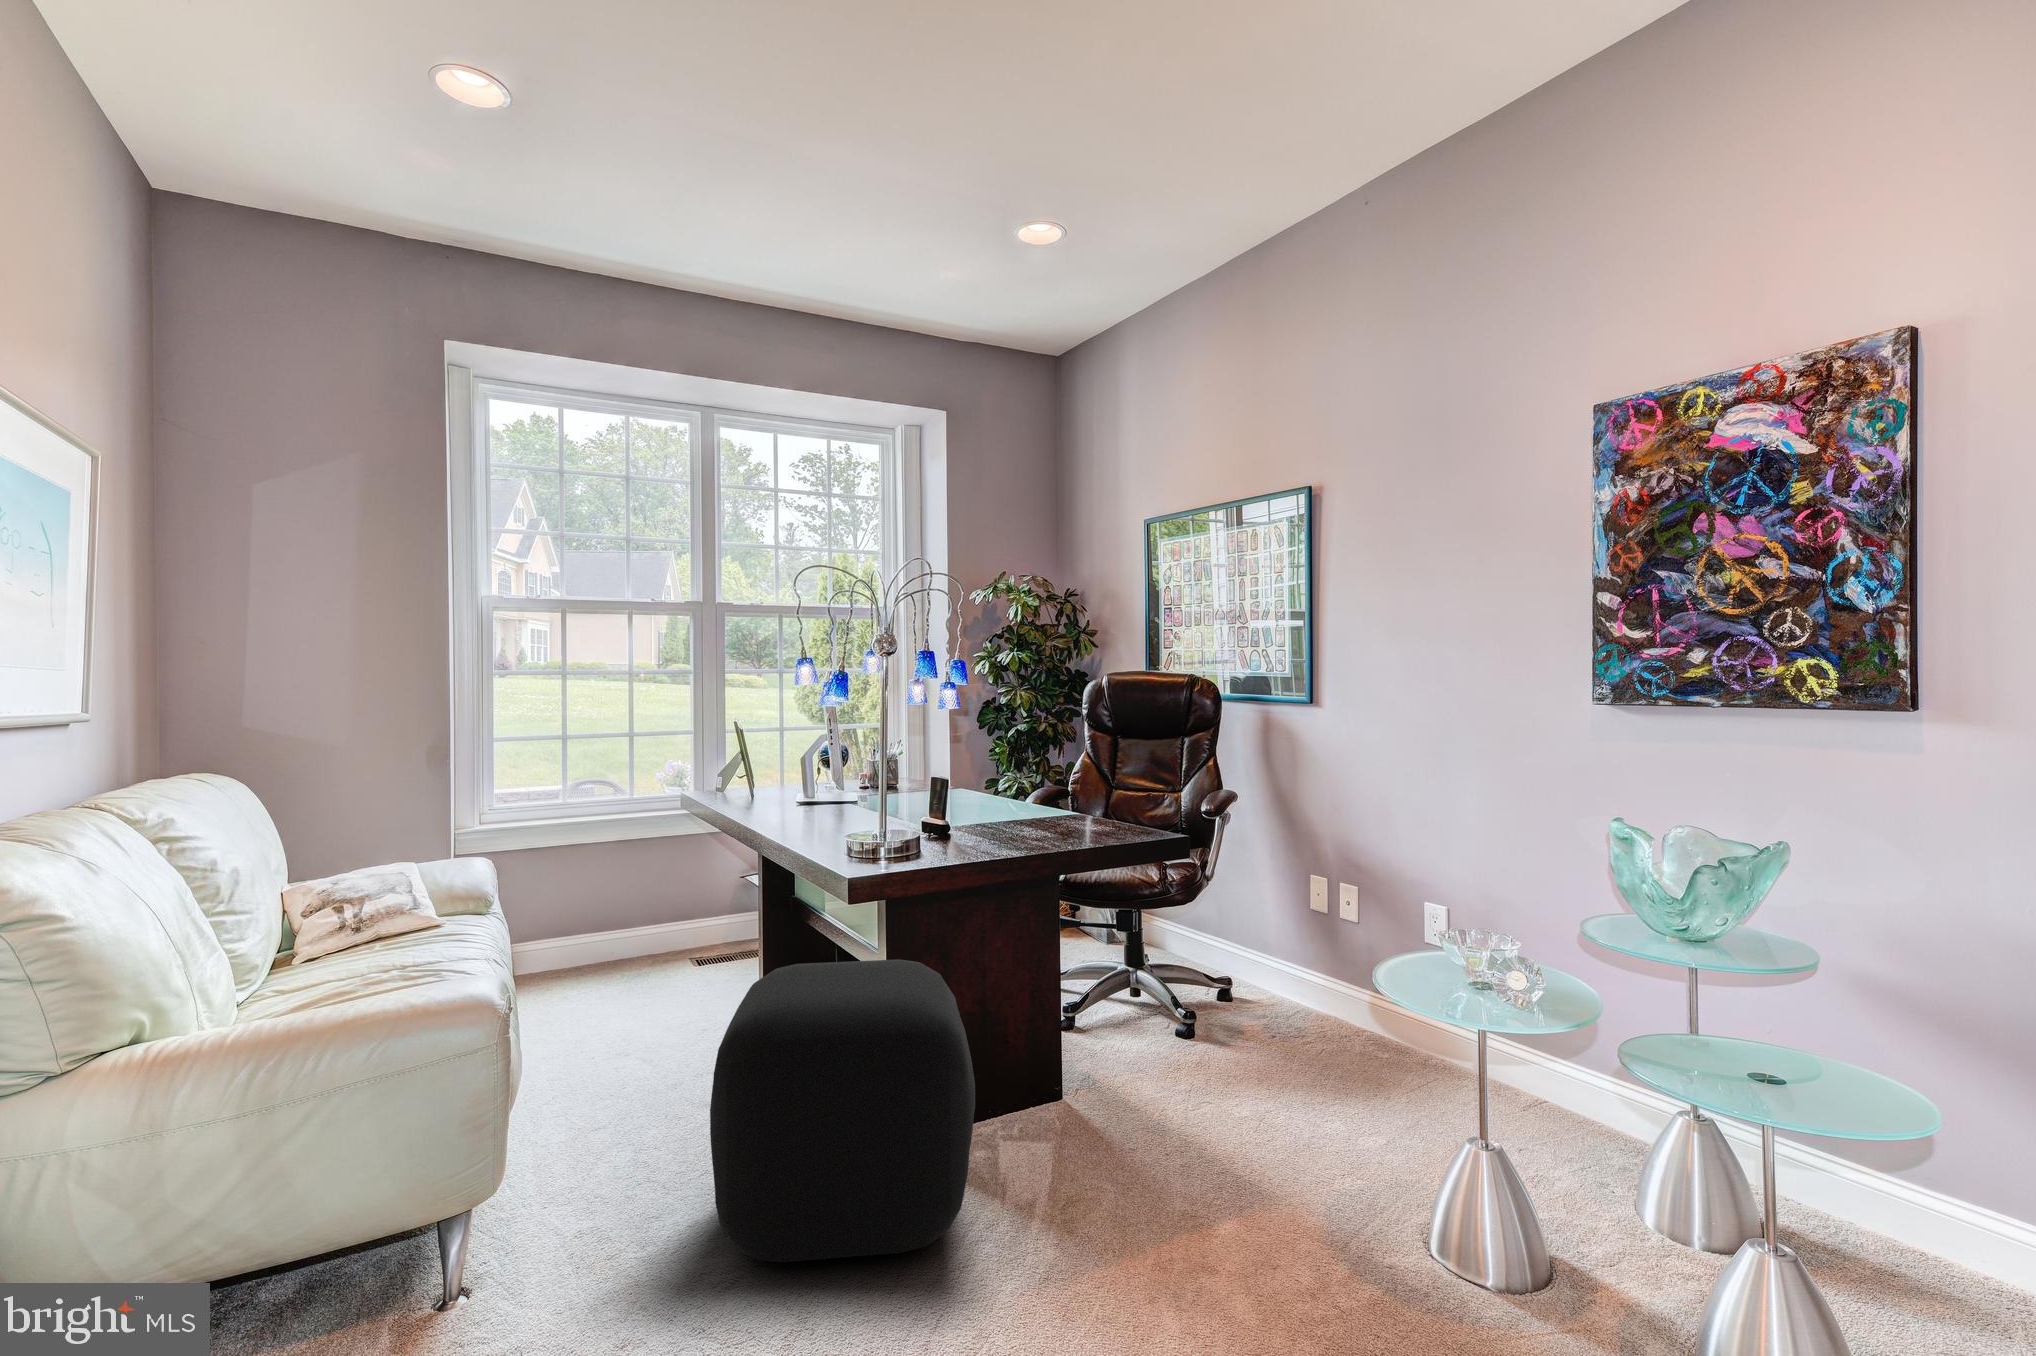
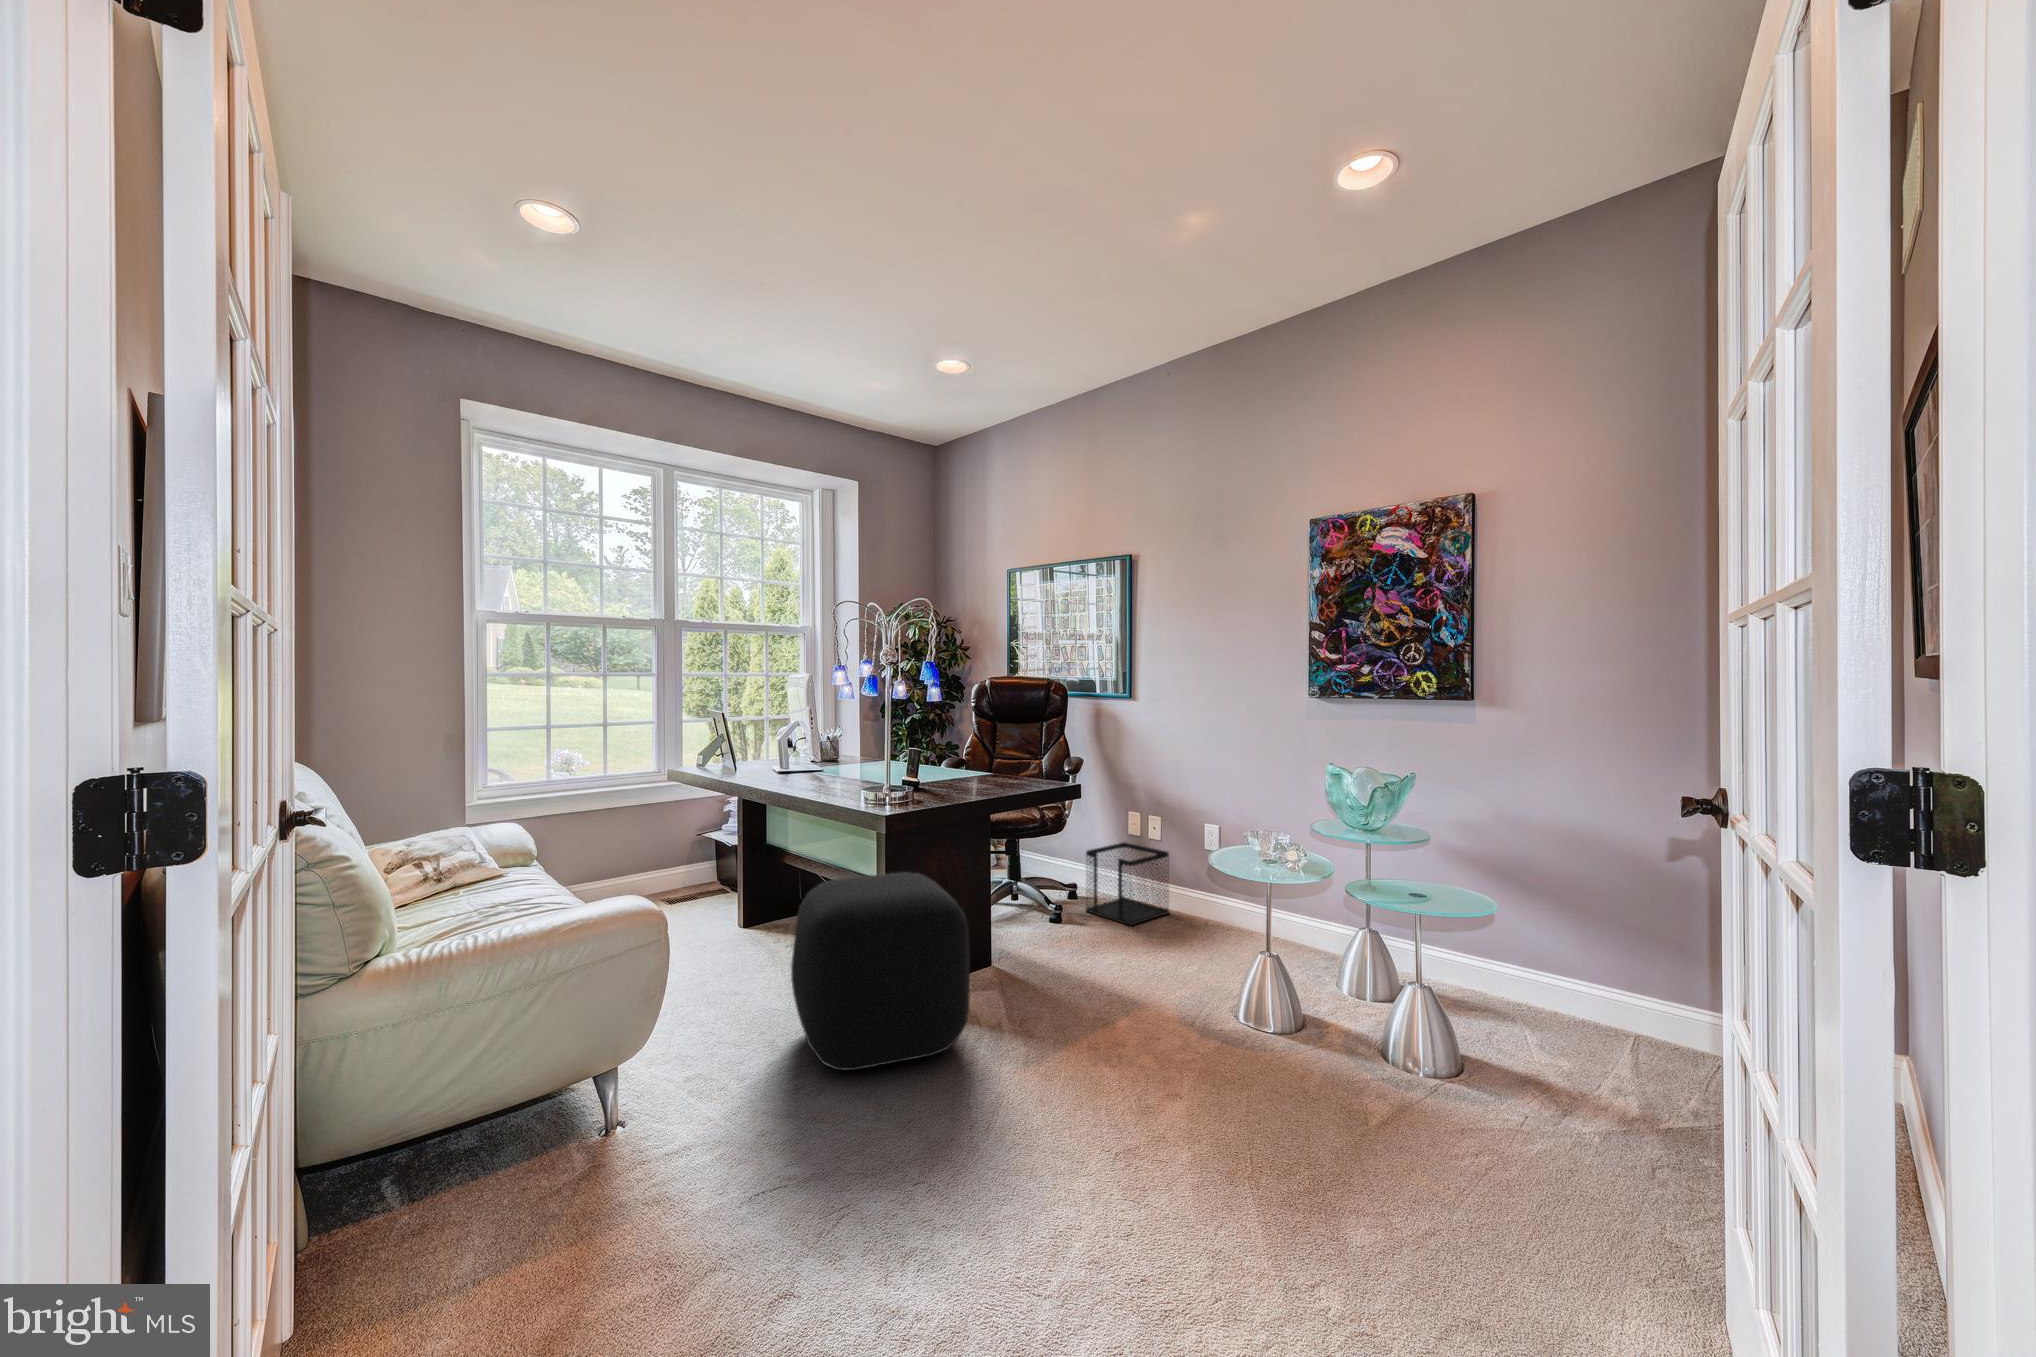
wastebasket: none [1236,920,1368,1051] -> present [1086,842,1169,925]

